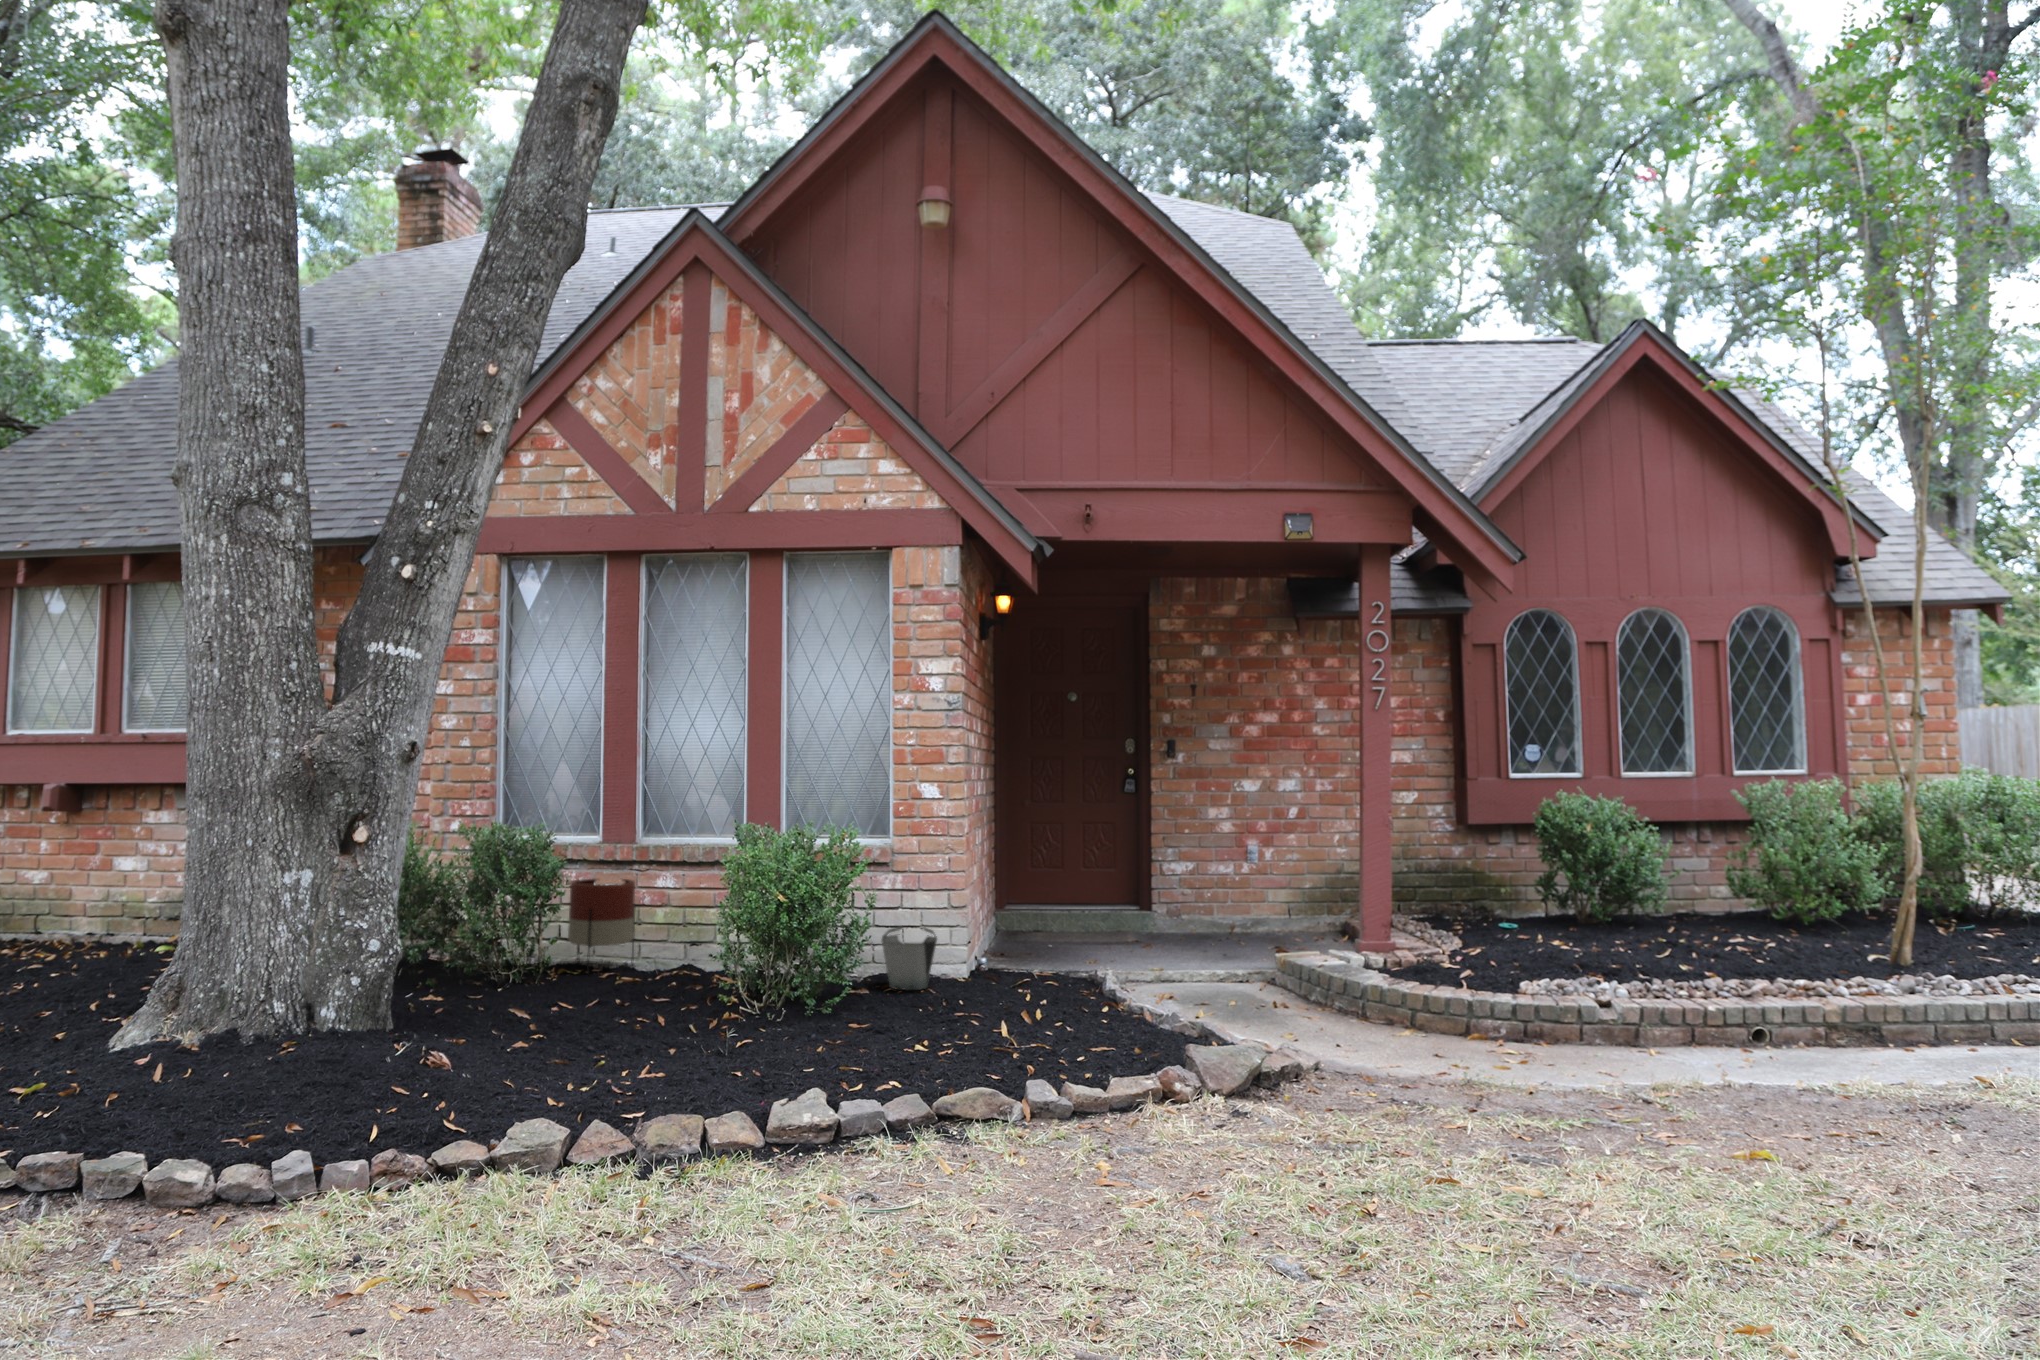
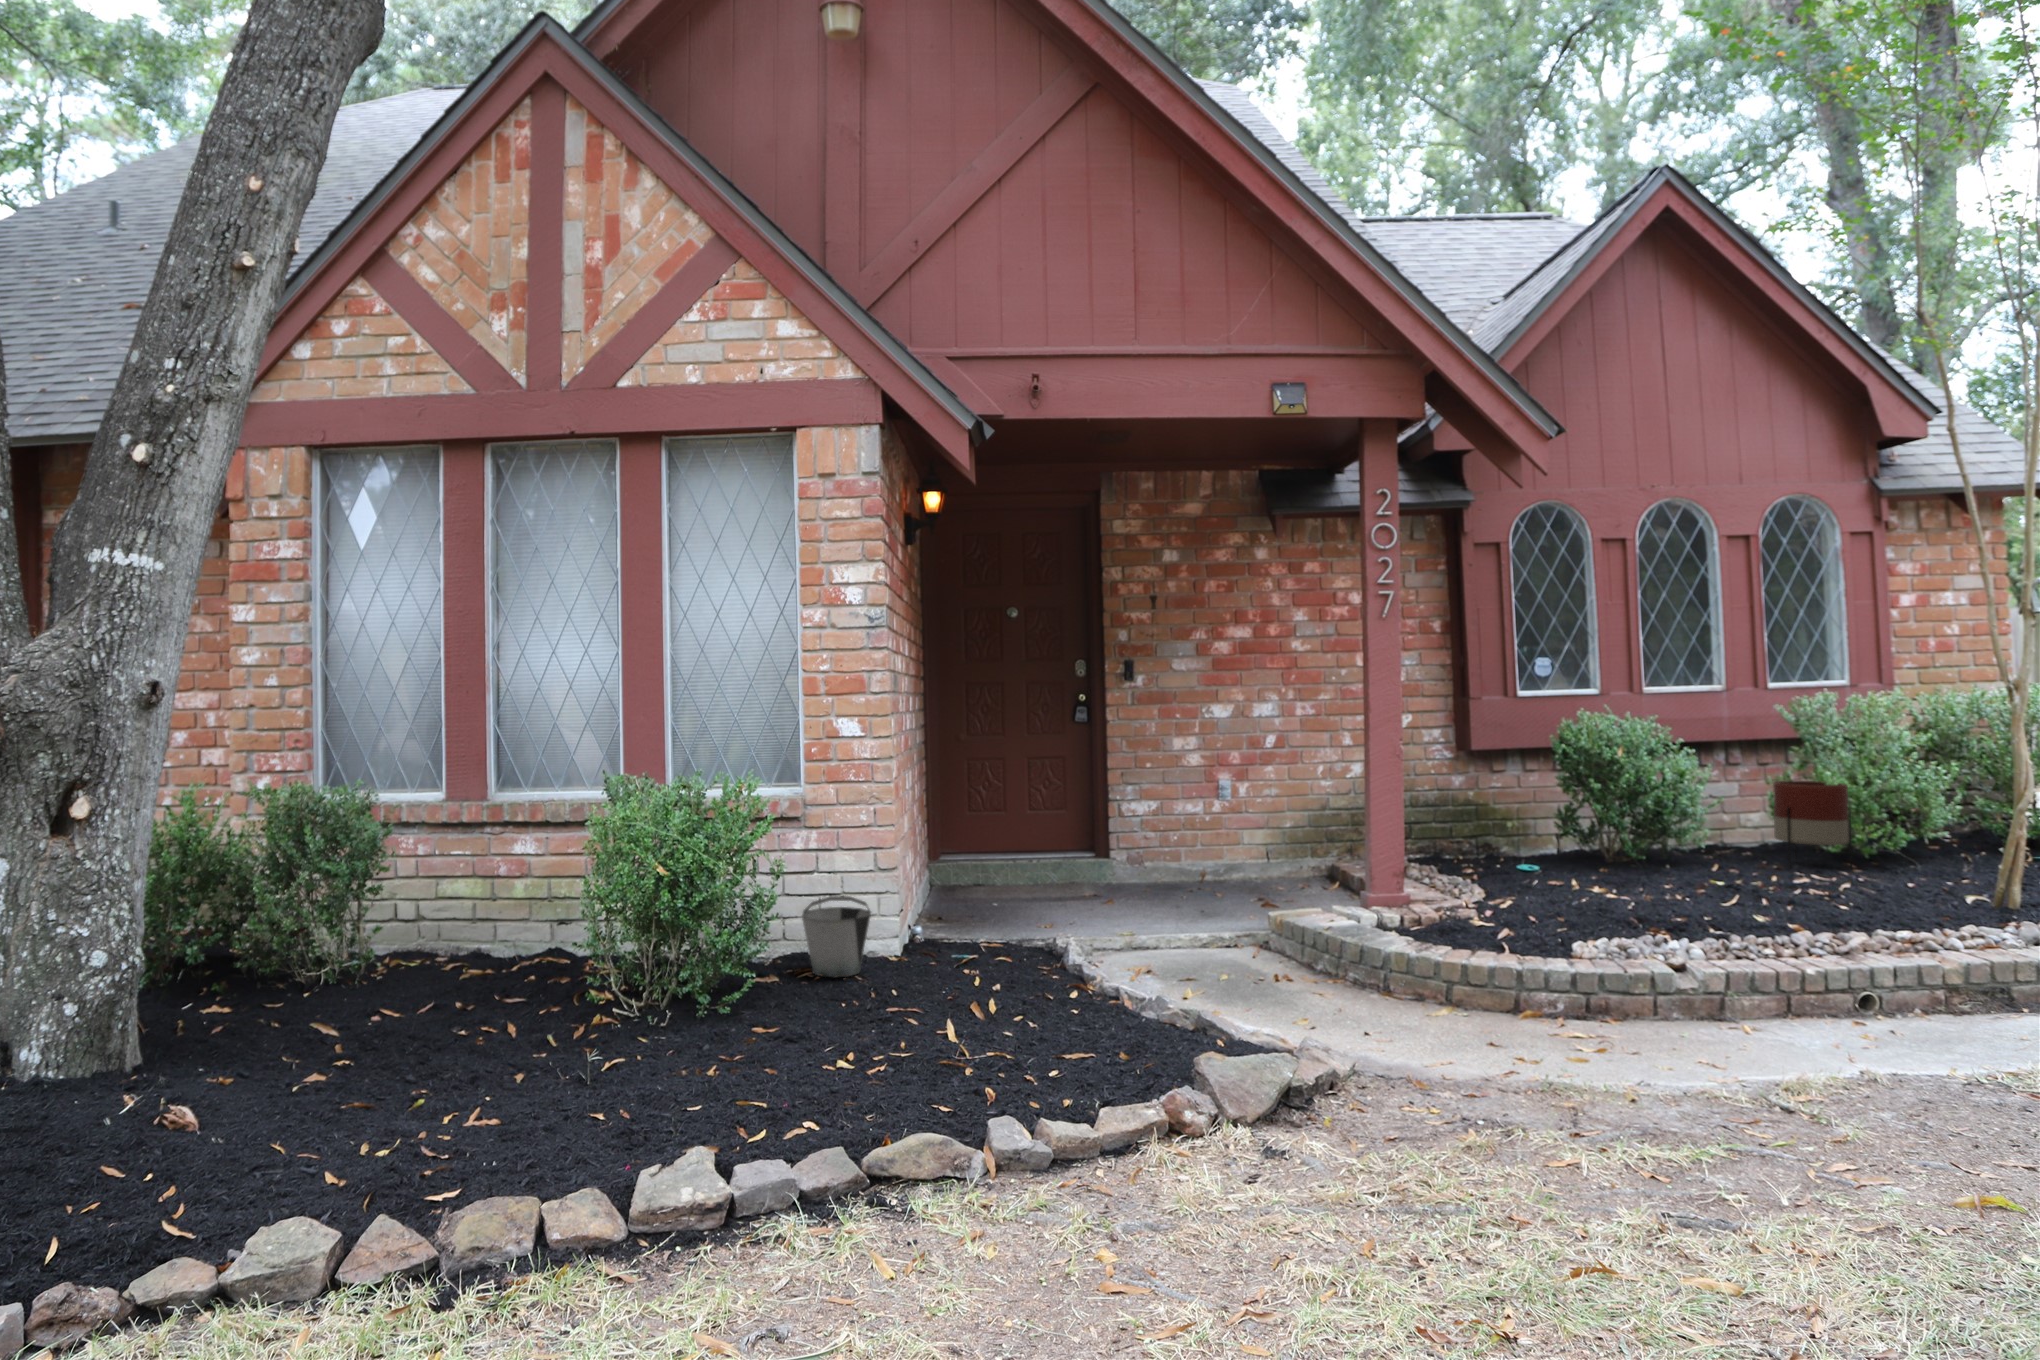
planter: present [568,878,636,971] -> present [1773,781,1852,869]

